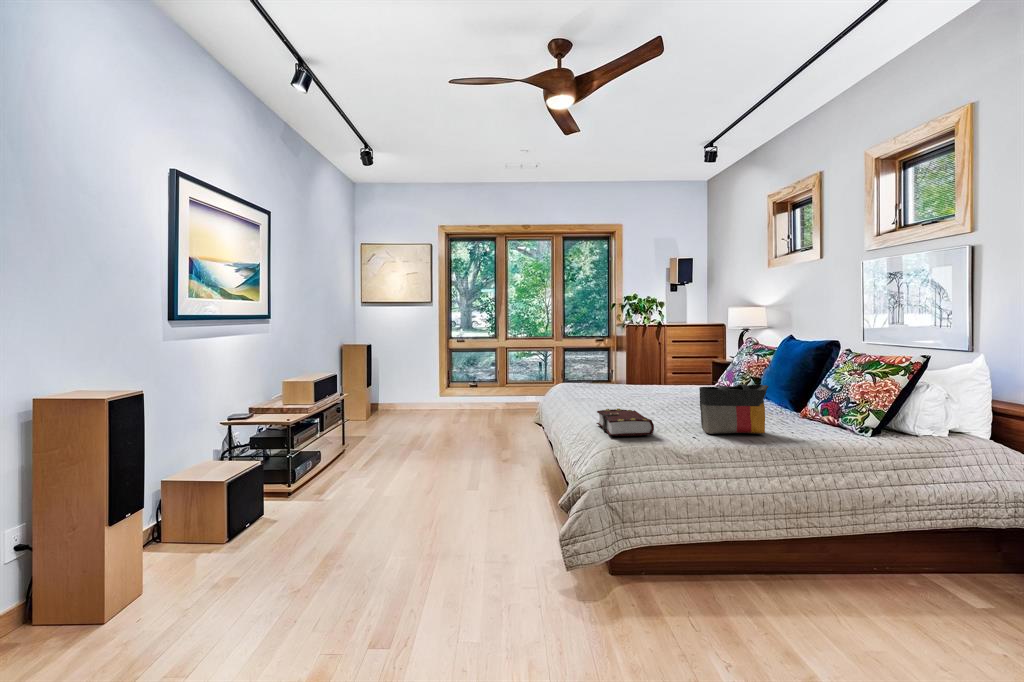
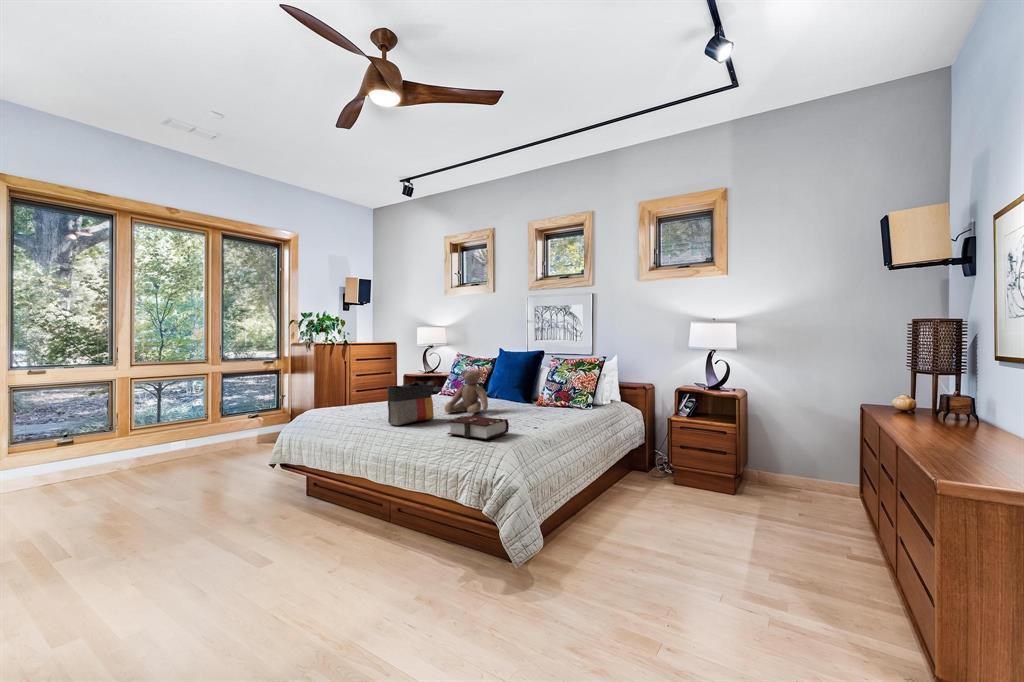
teddy bear: none [657,361,704,410] -> present [445,369,488,413]
tote bag: present [699,384,769,434] -> present [387,381,434,425]

